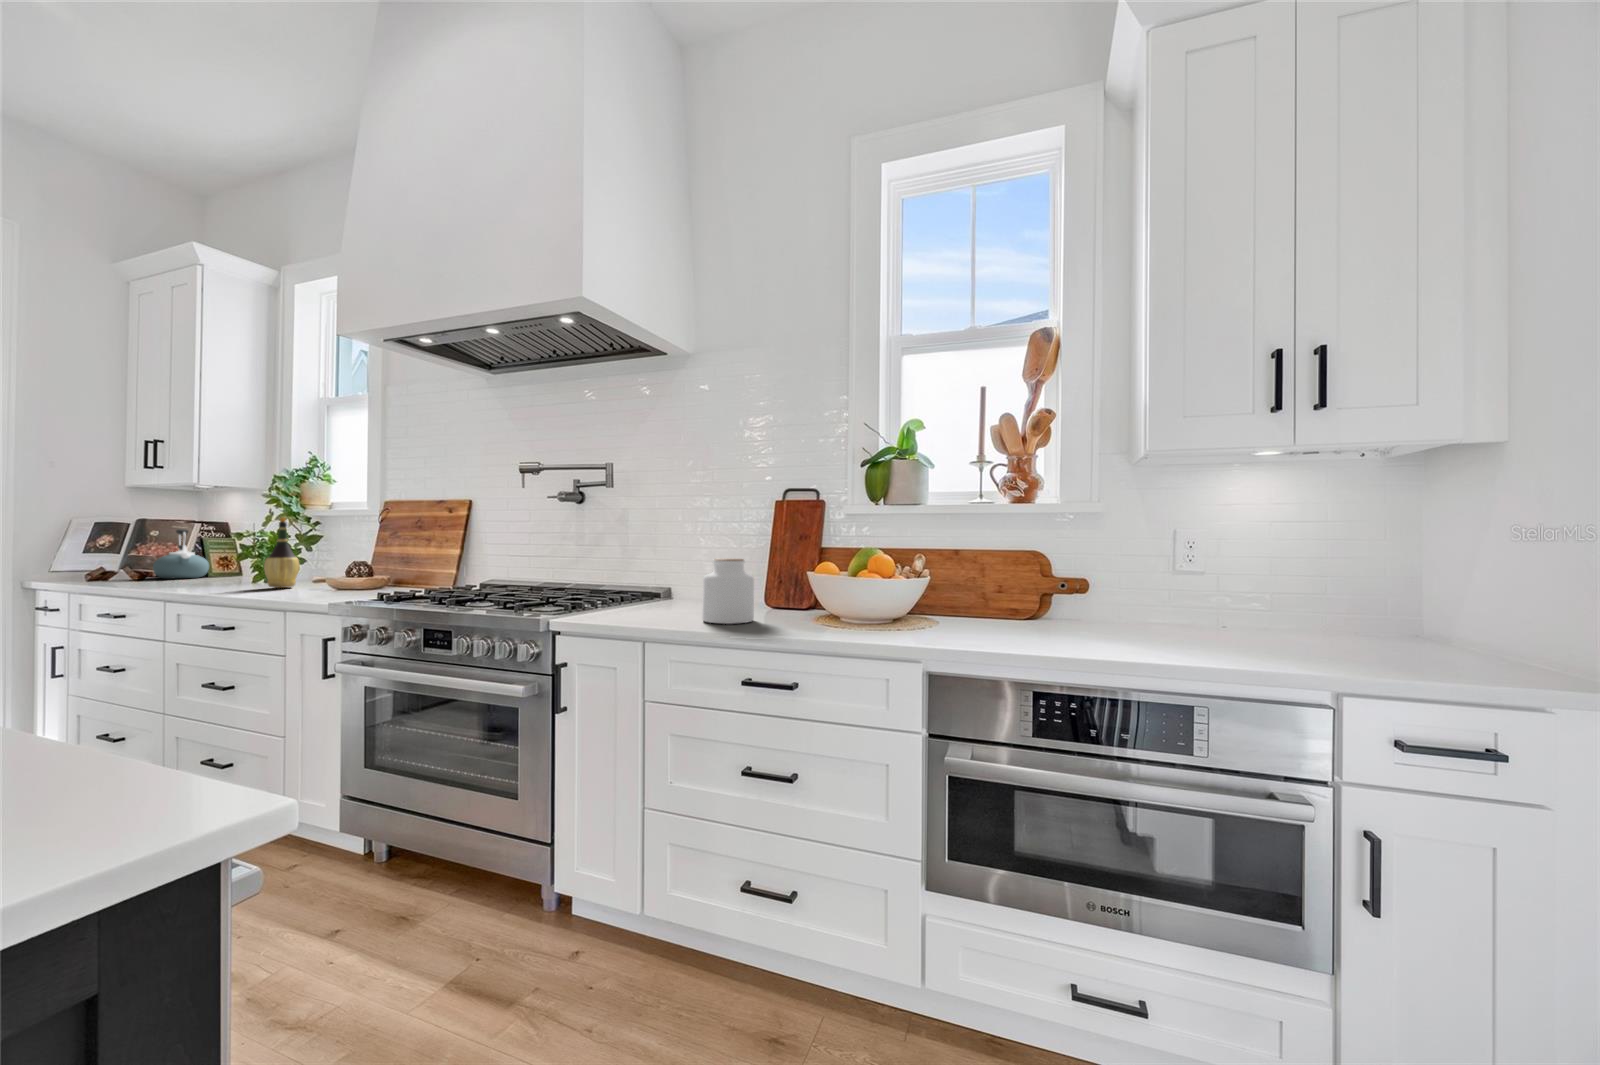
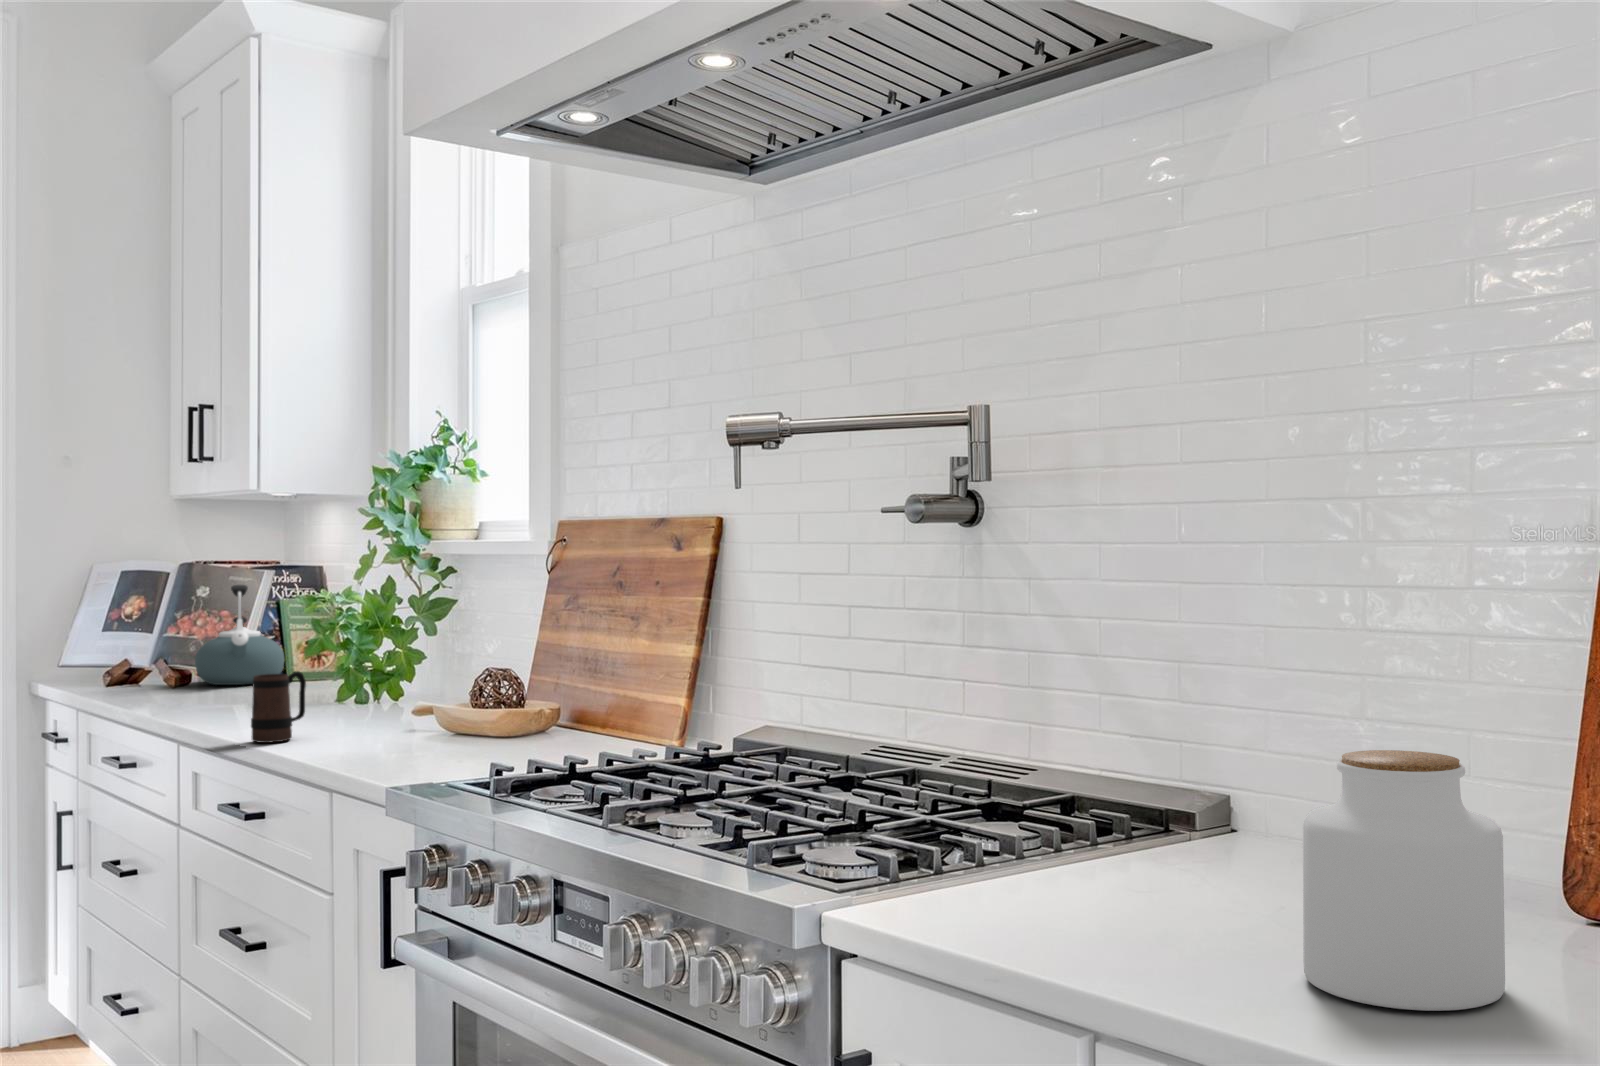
wine bottle: present [264,517,300,588] -> none [327,568,392,724]
mug: none [229,562,259,594] -> present [251,671,306,743]

